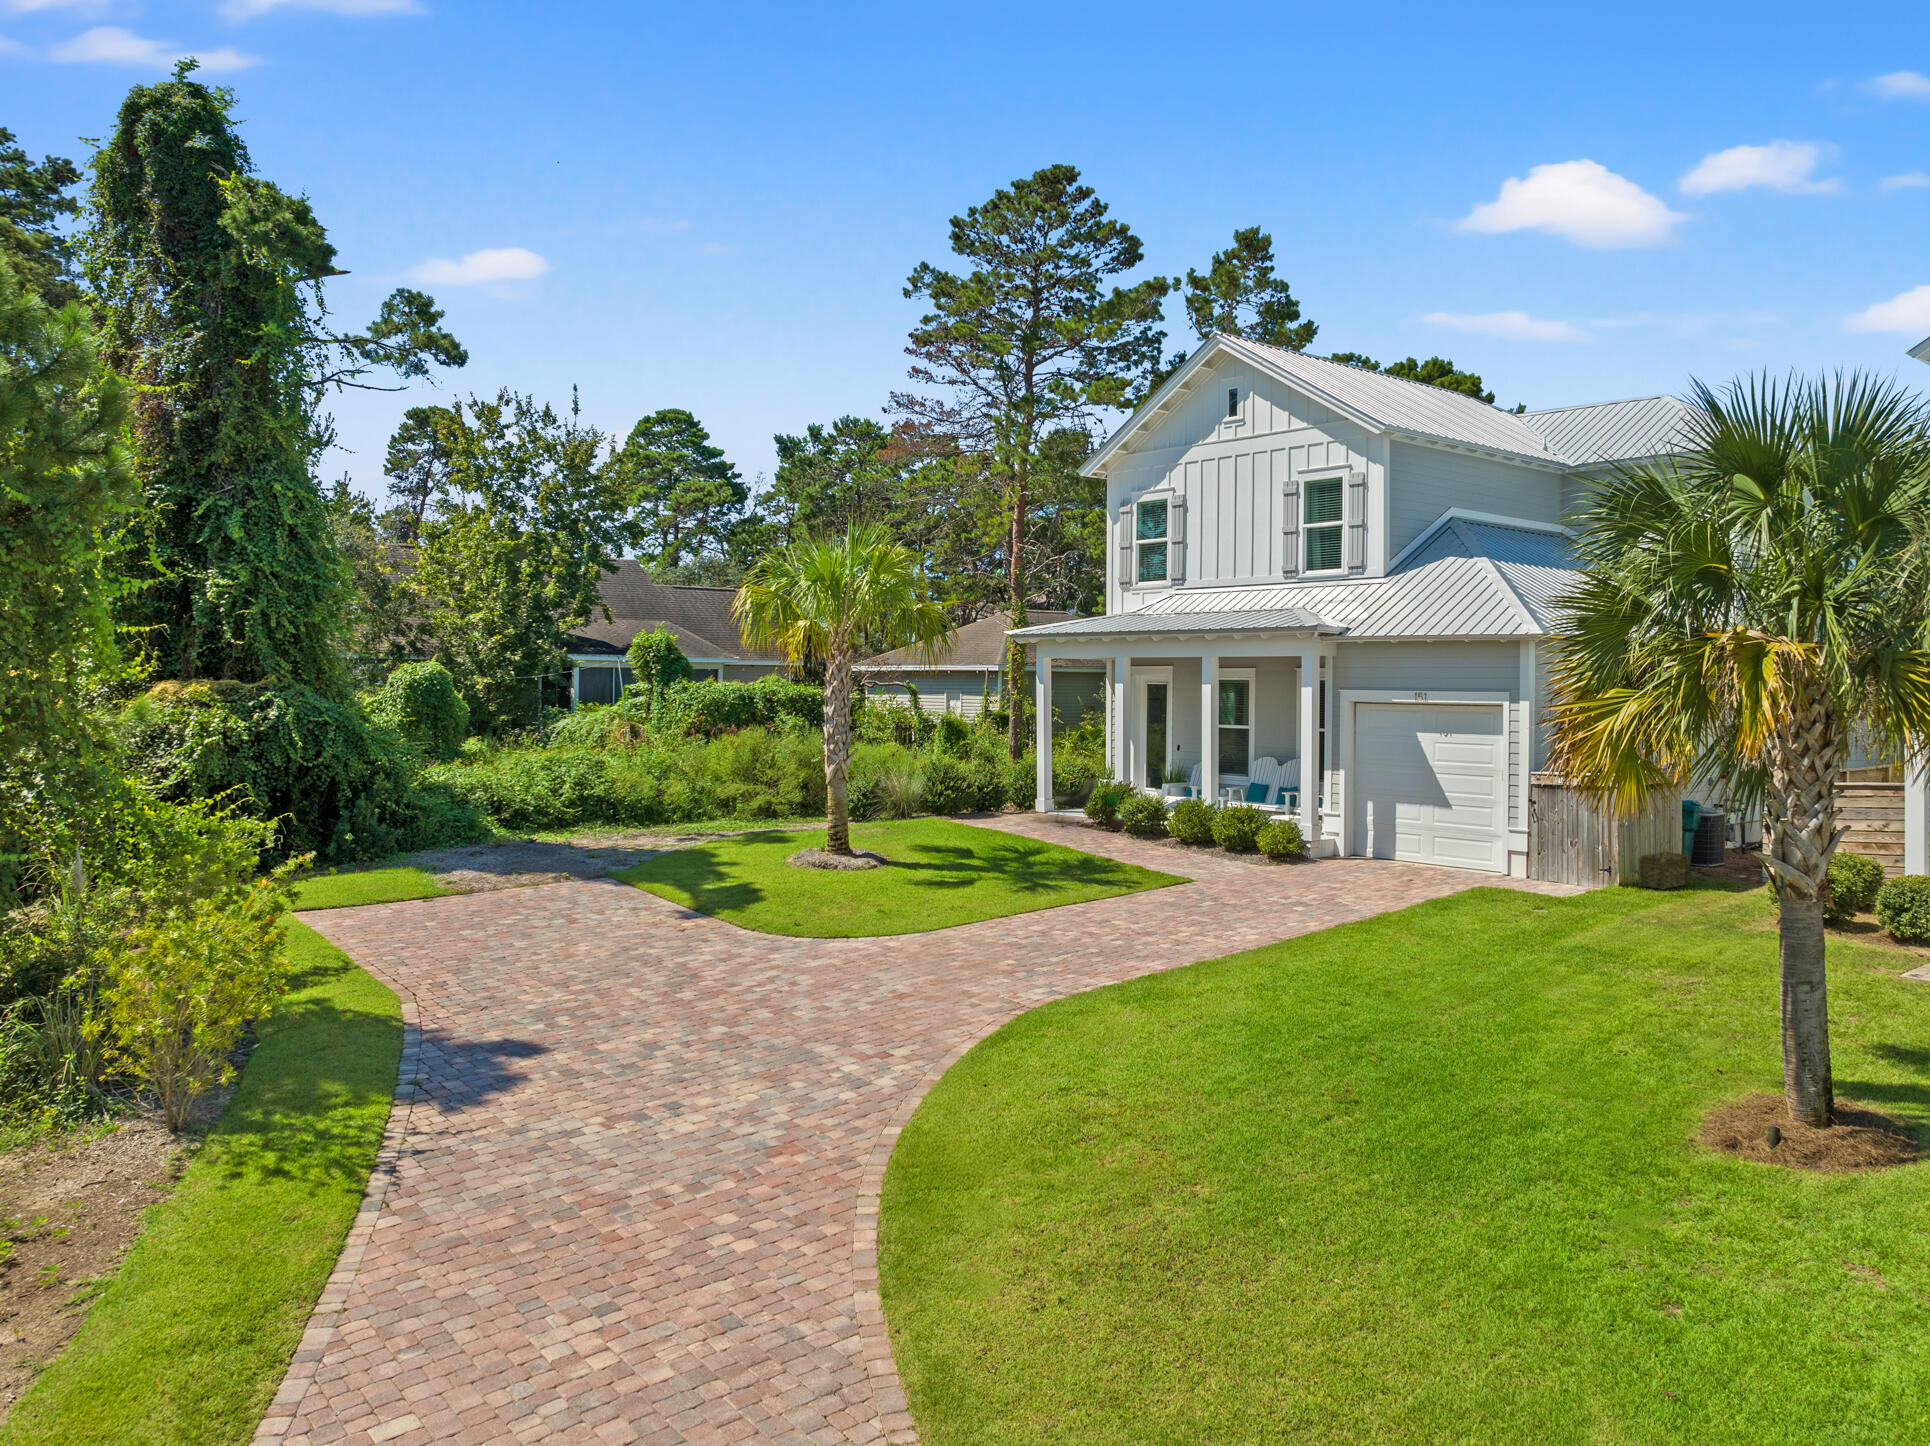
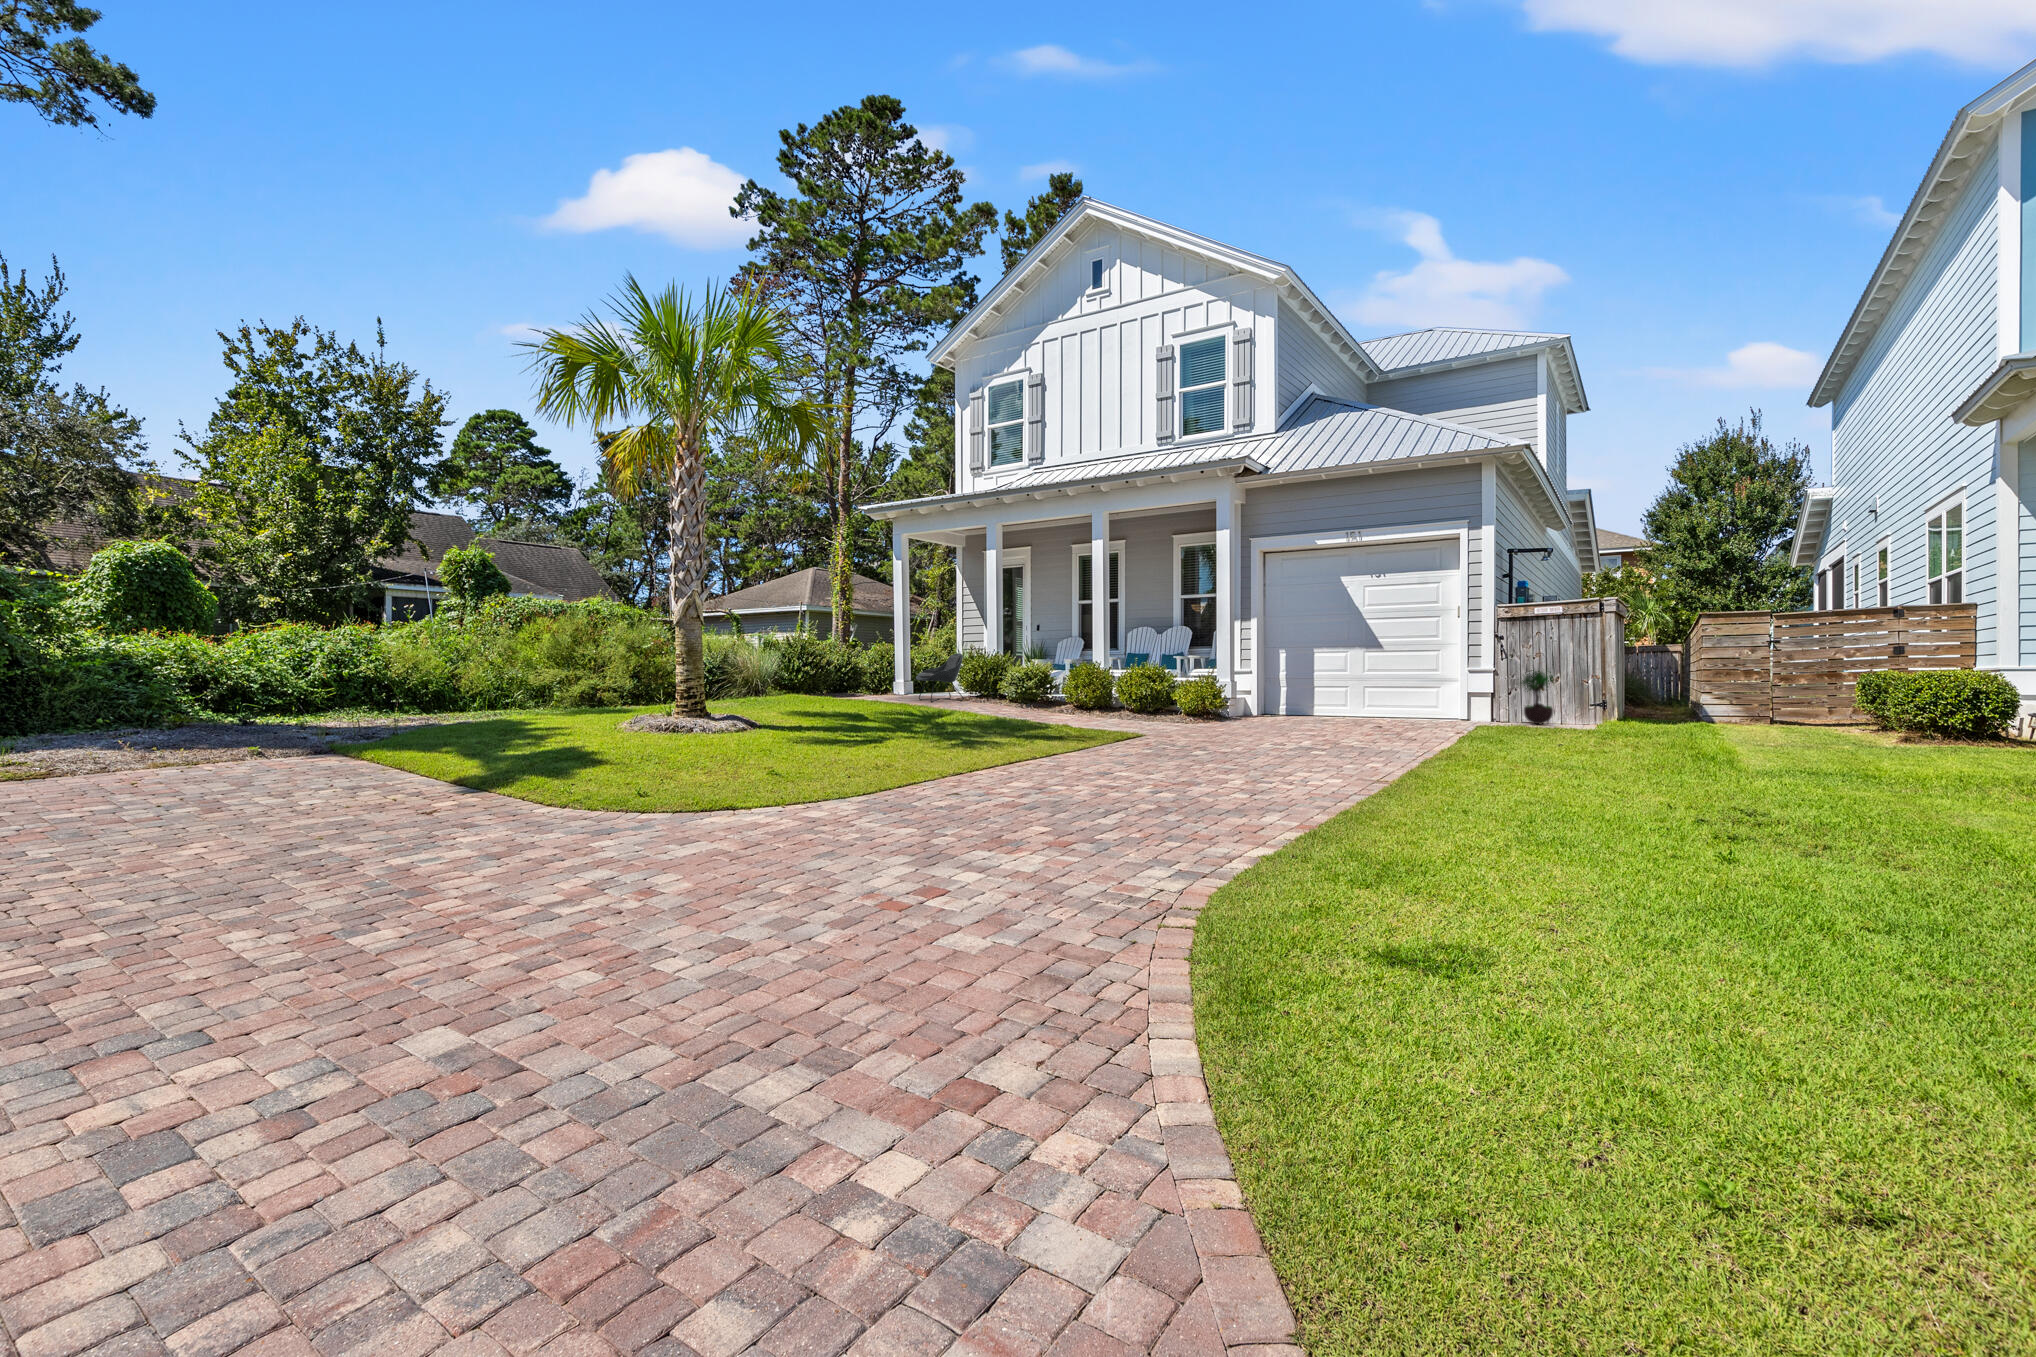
potted tree: present [1101,792,1126,831] -> present [1521,670,1553,724]
basket: present [1638,852,1689,890] -> none [1622,684,1665,724]

